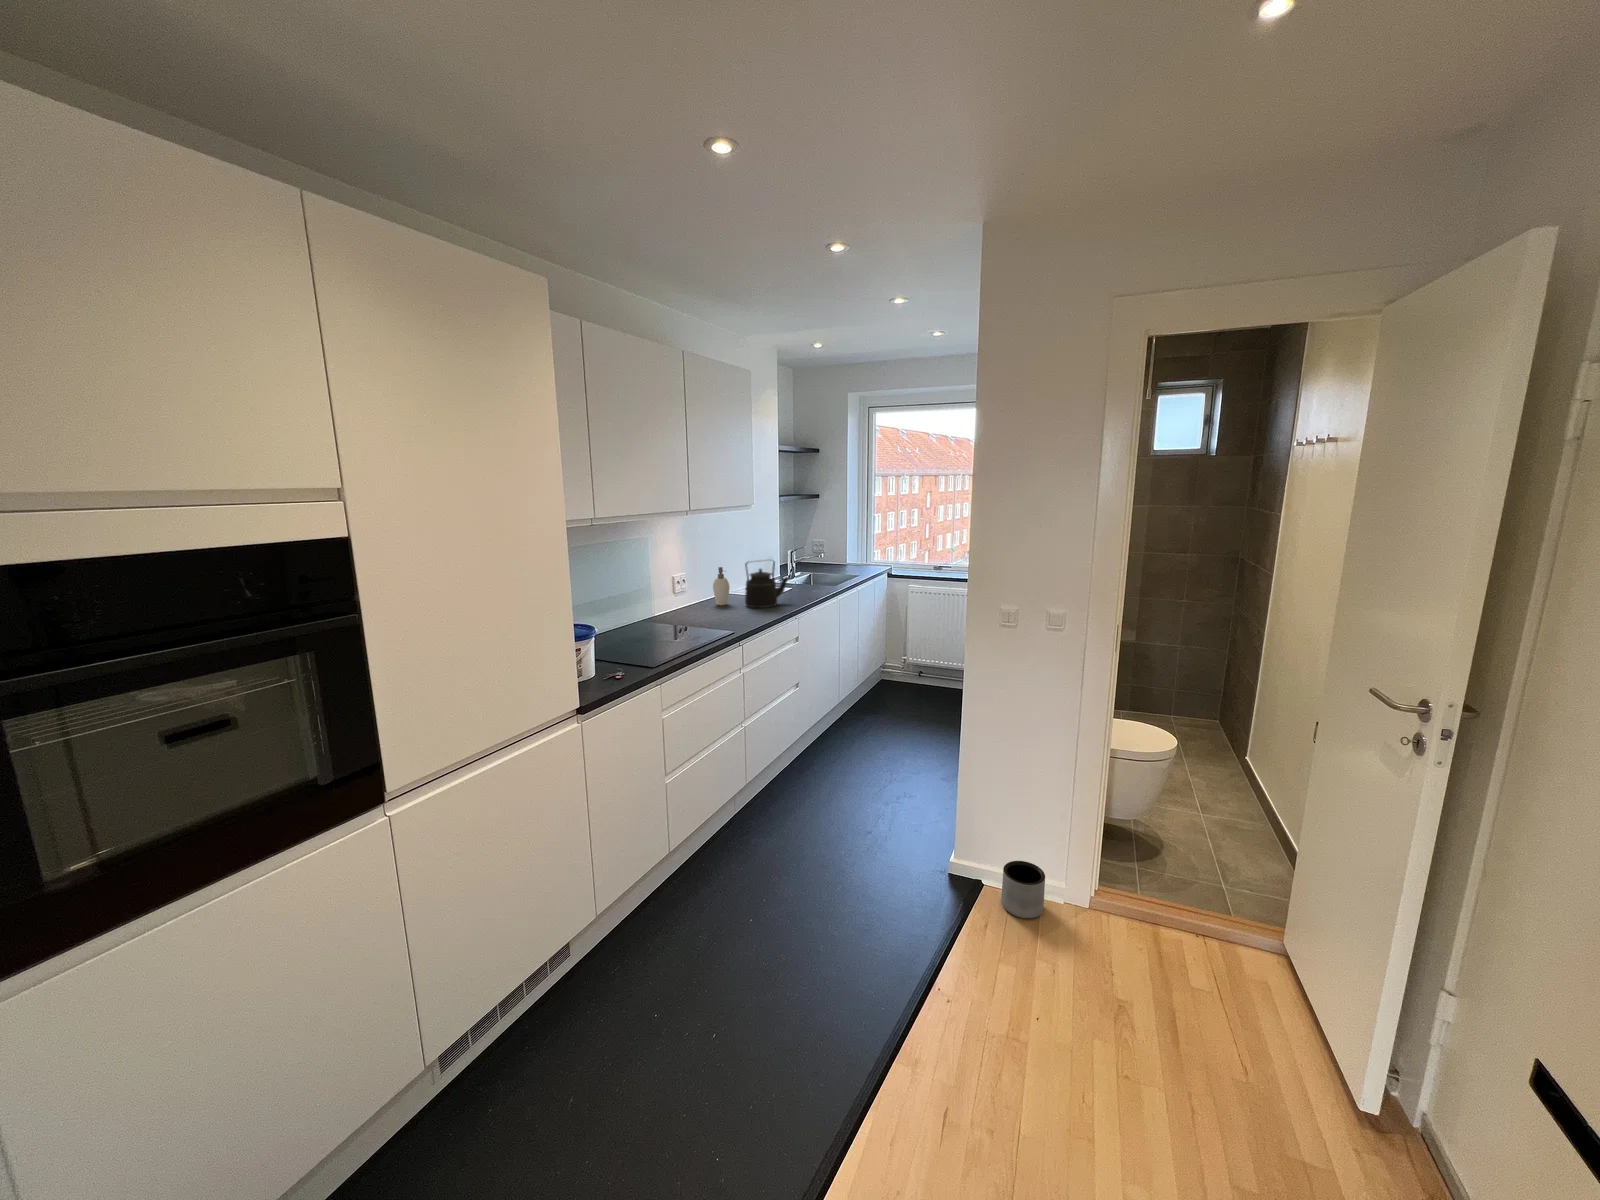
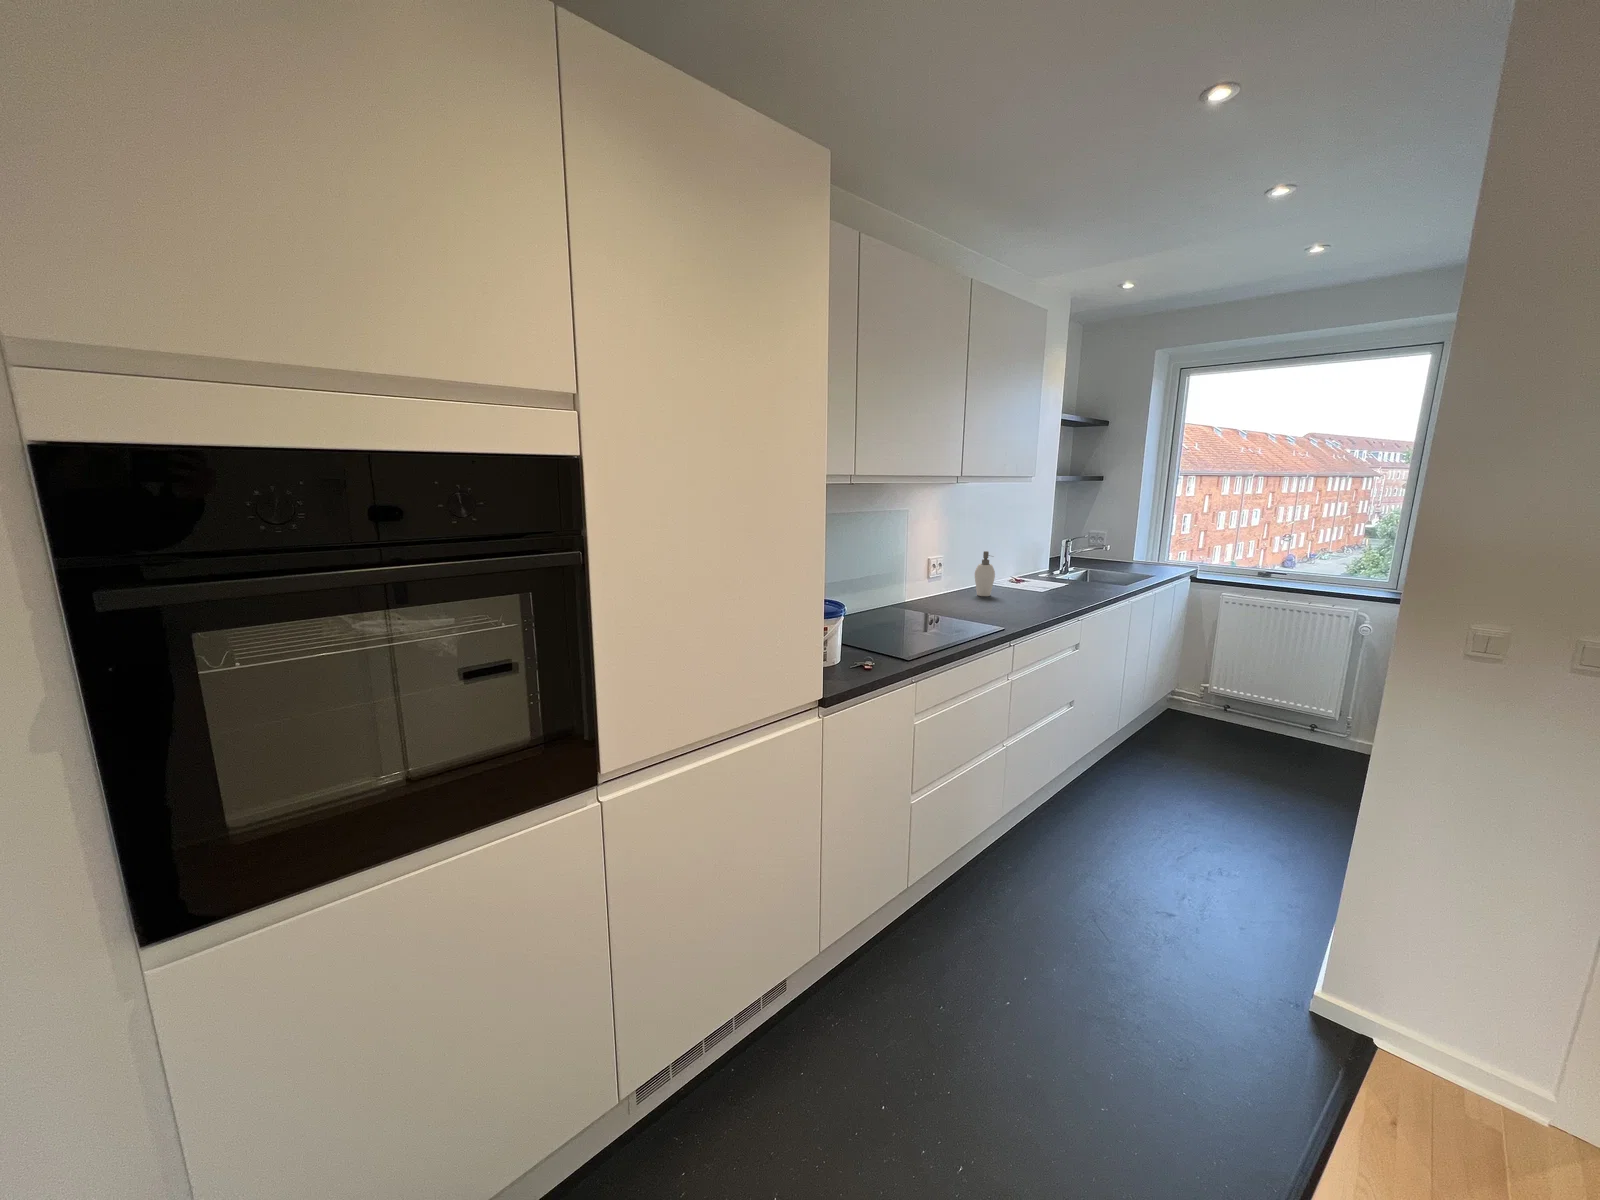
kettle: present [745,561,789,608] -> none [1014,545,1073,604]
planter: present [1001,861,1045,918] -> none [1424,1035,1530,1145]

